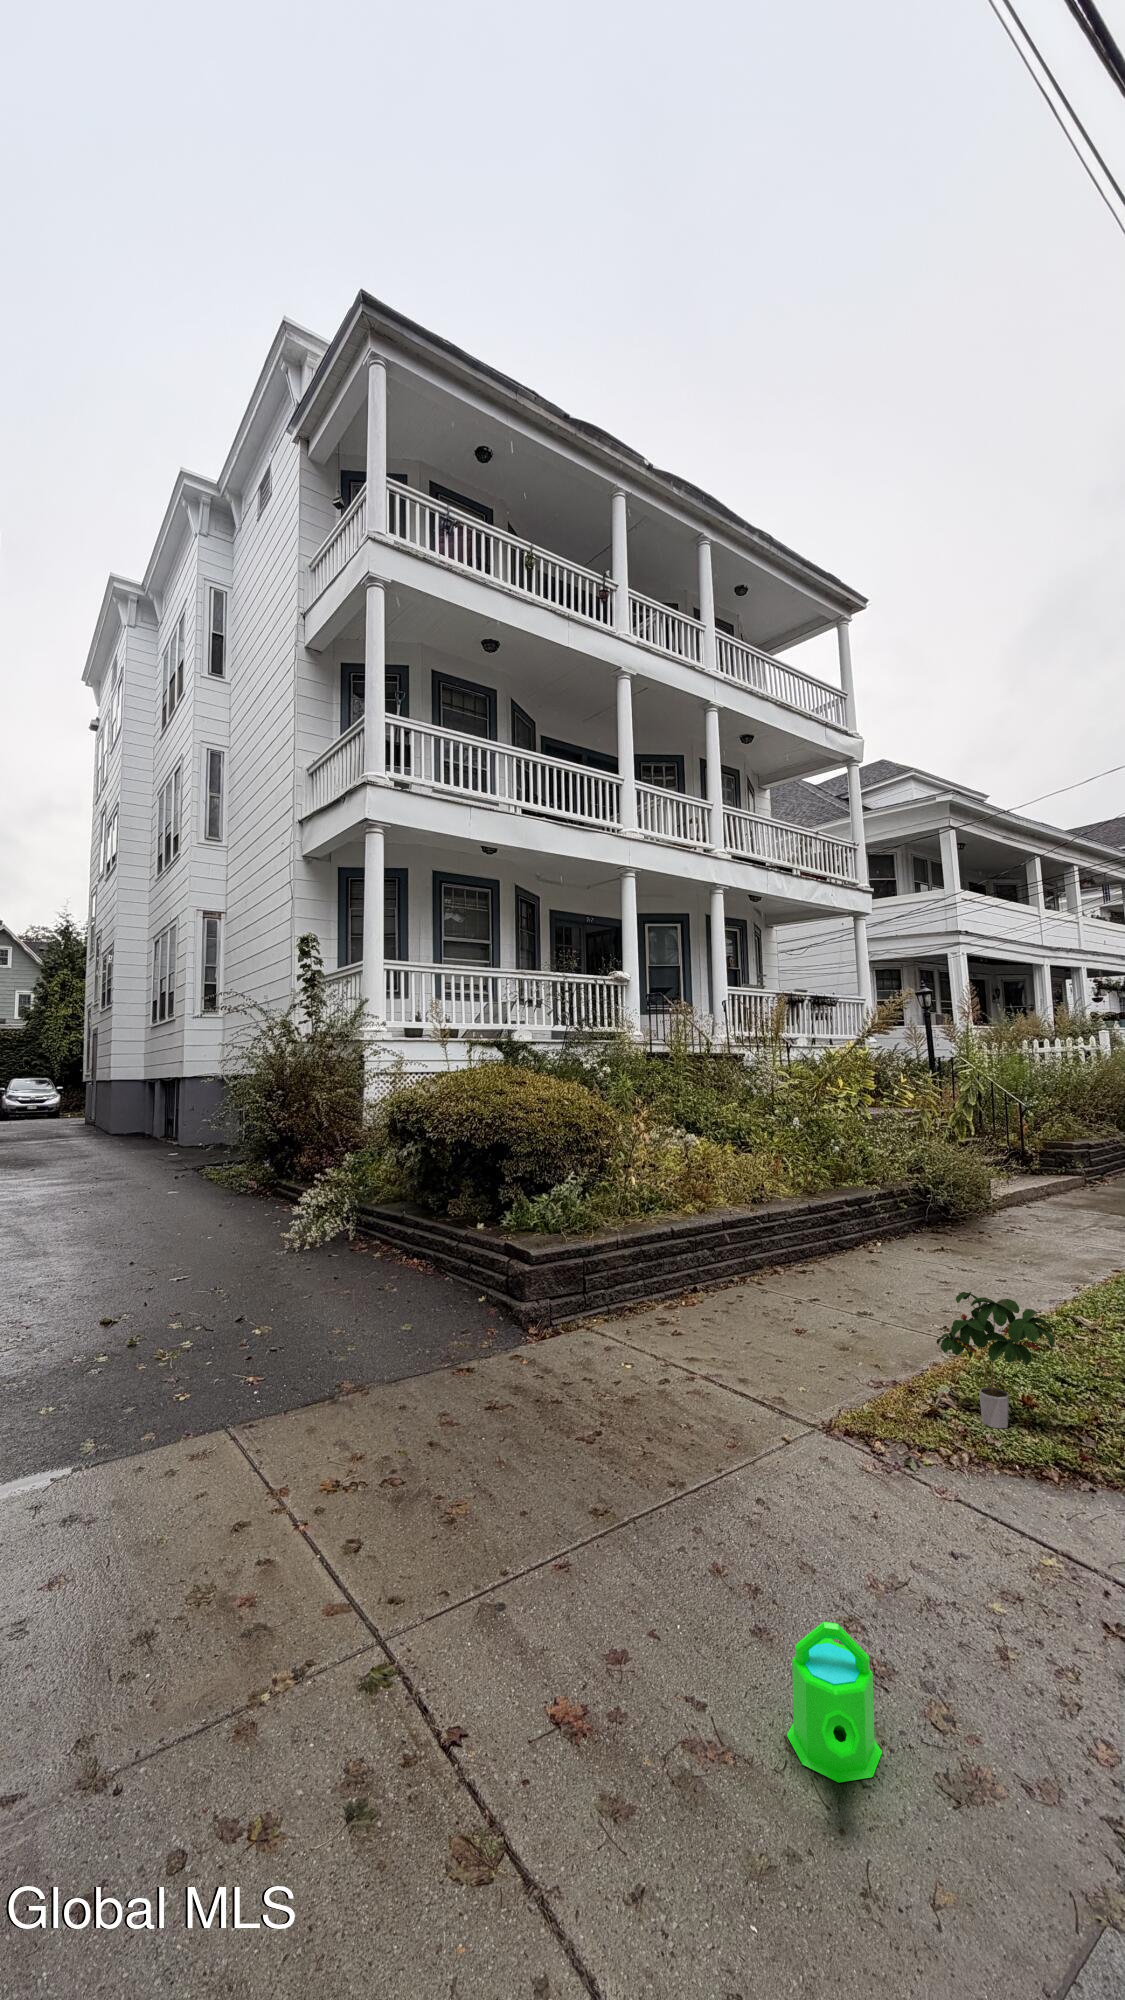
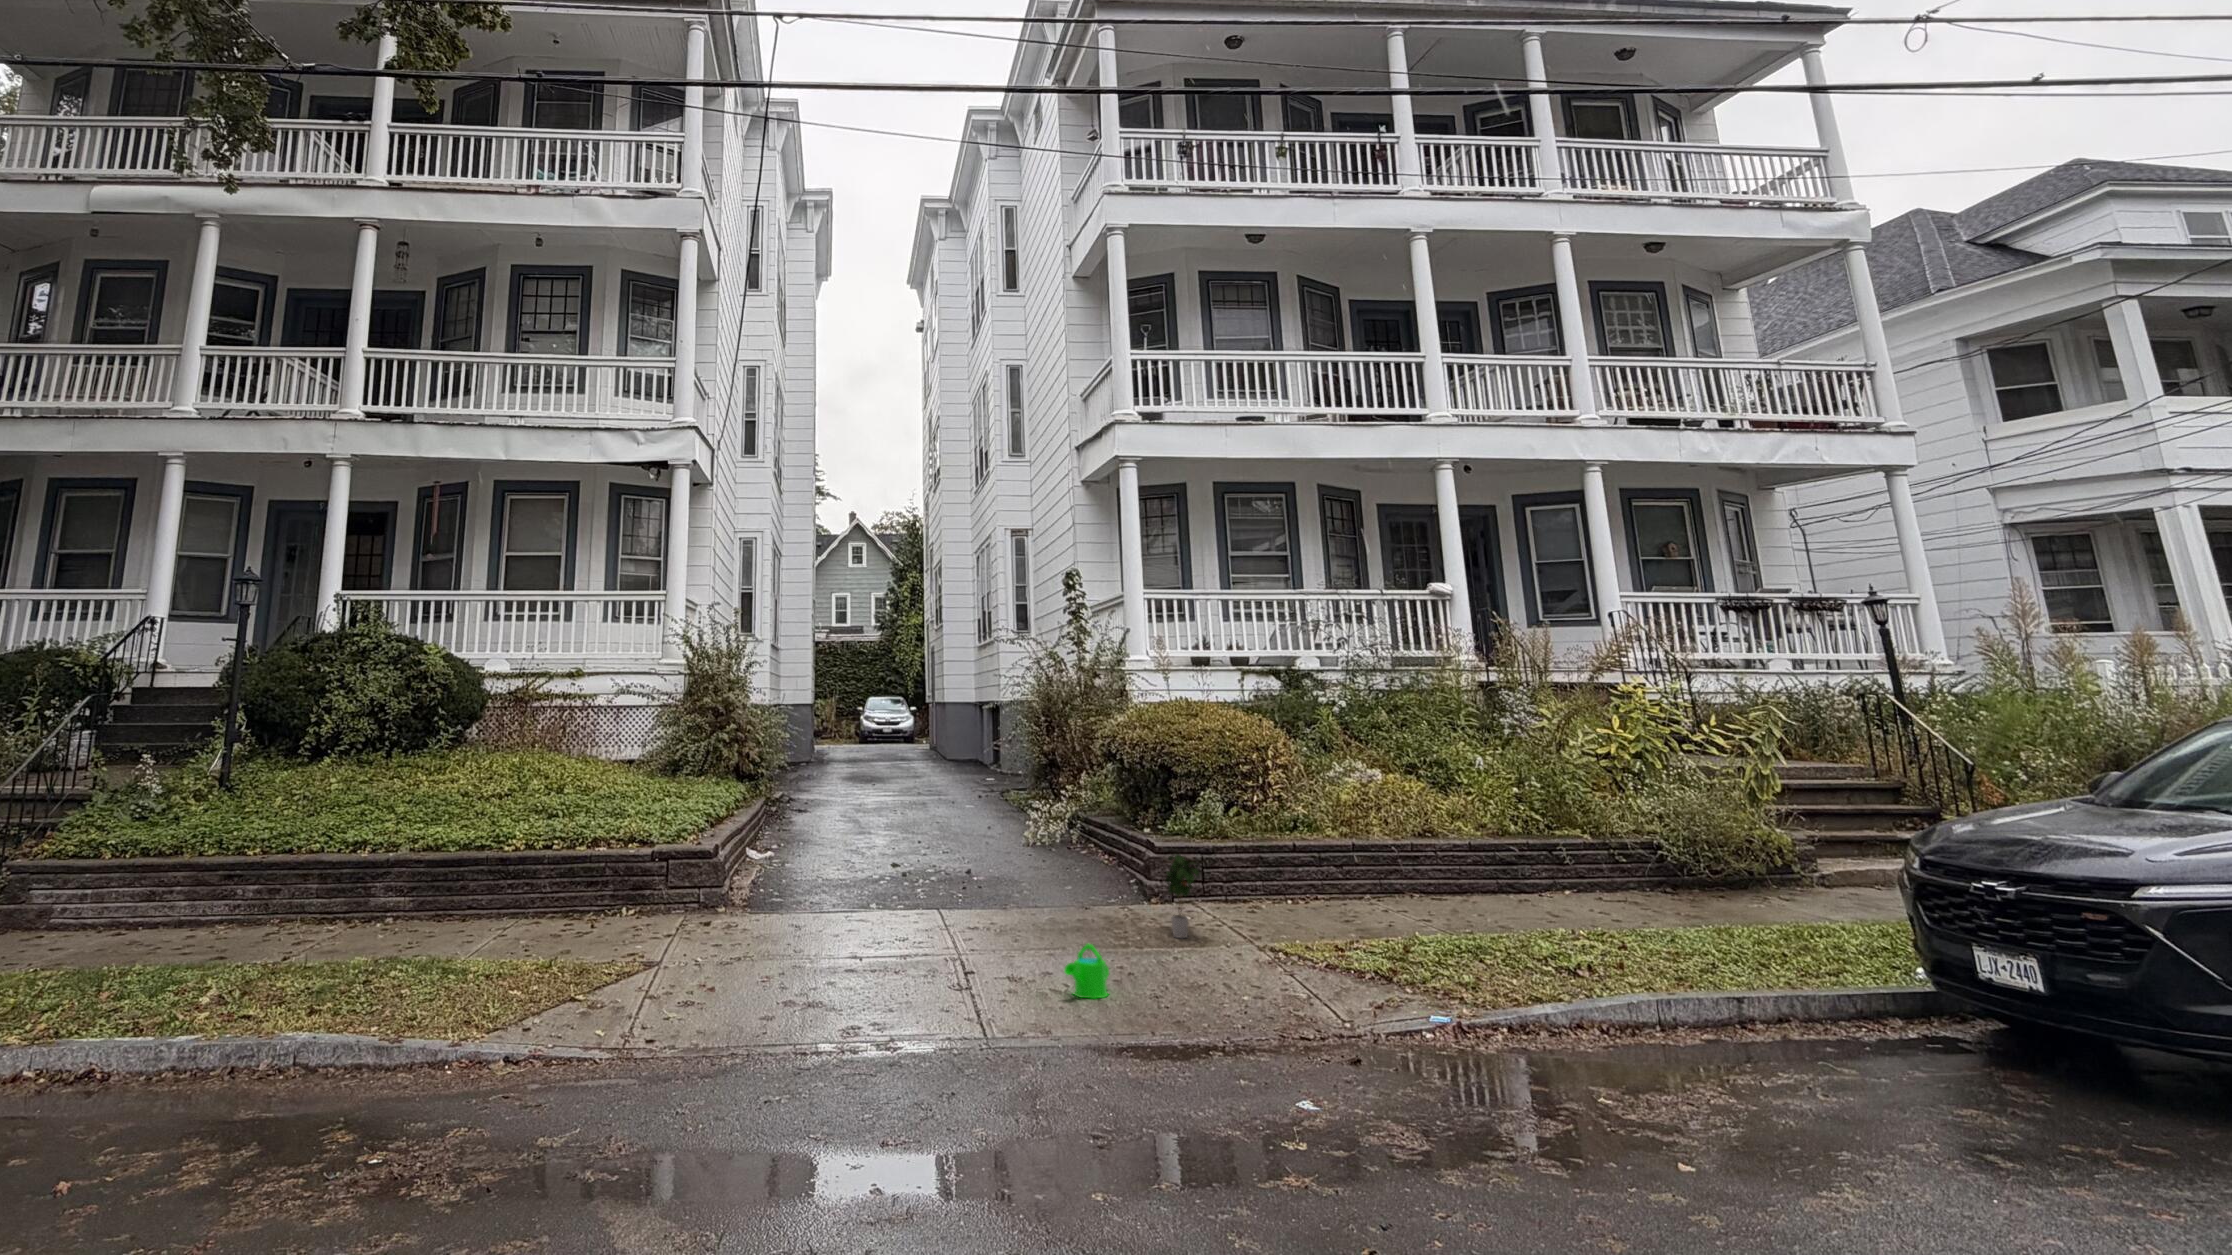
potted plant: present [937,1292,1055,1429] -> present [1166,854,1199,938]

